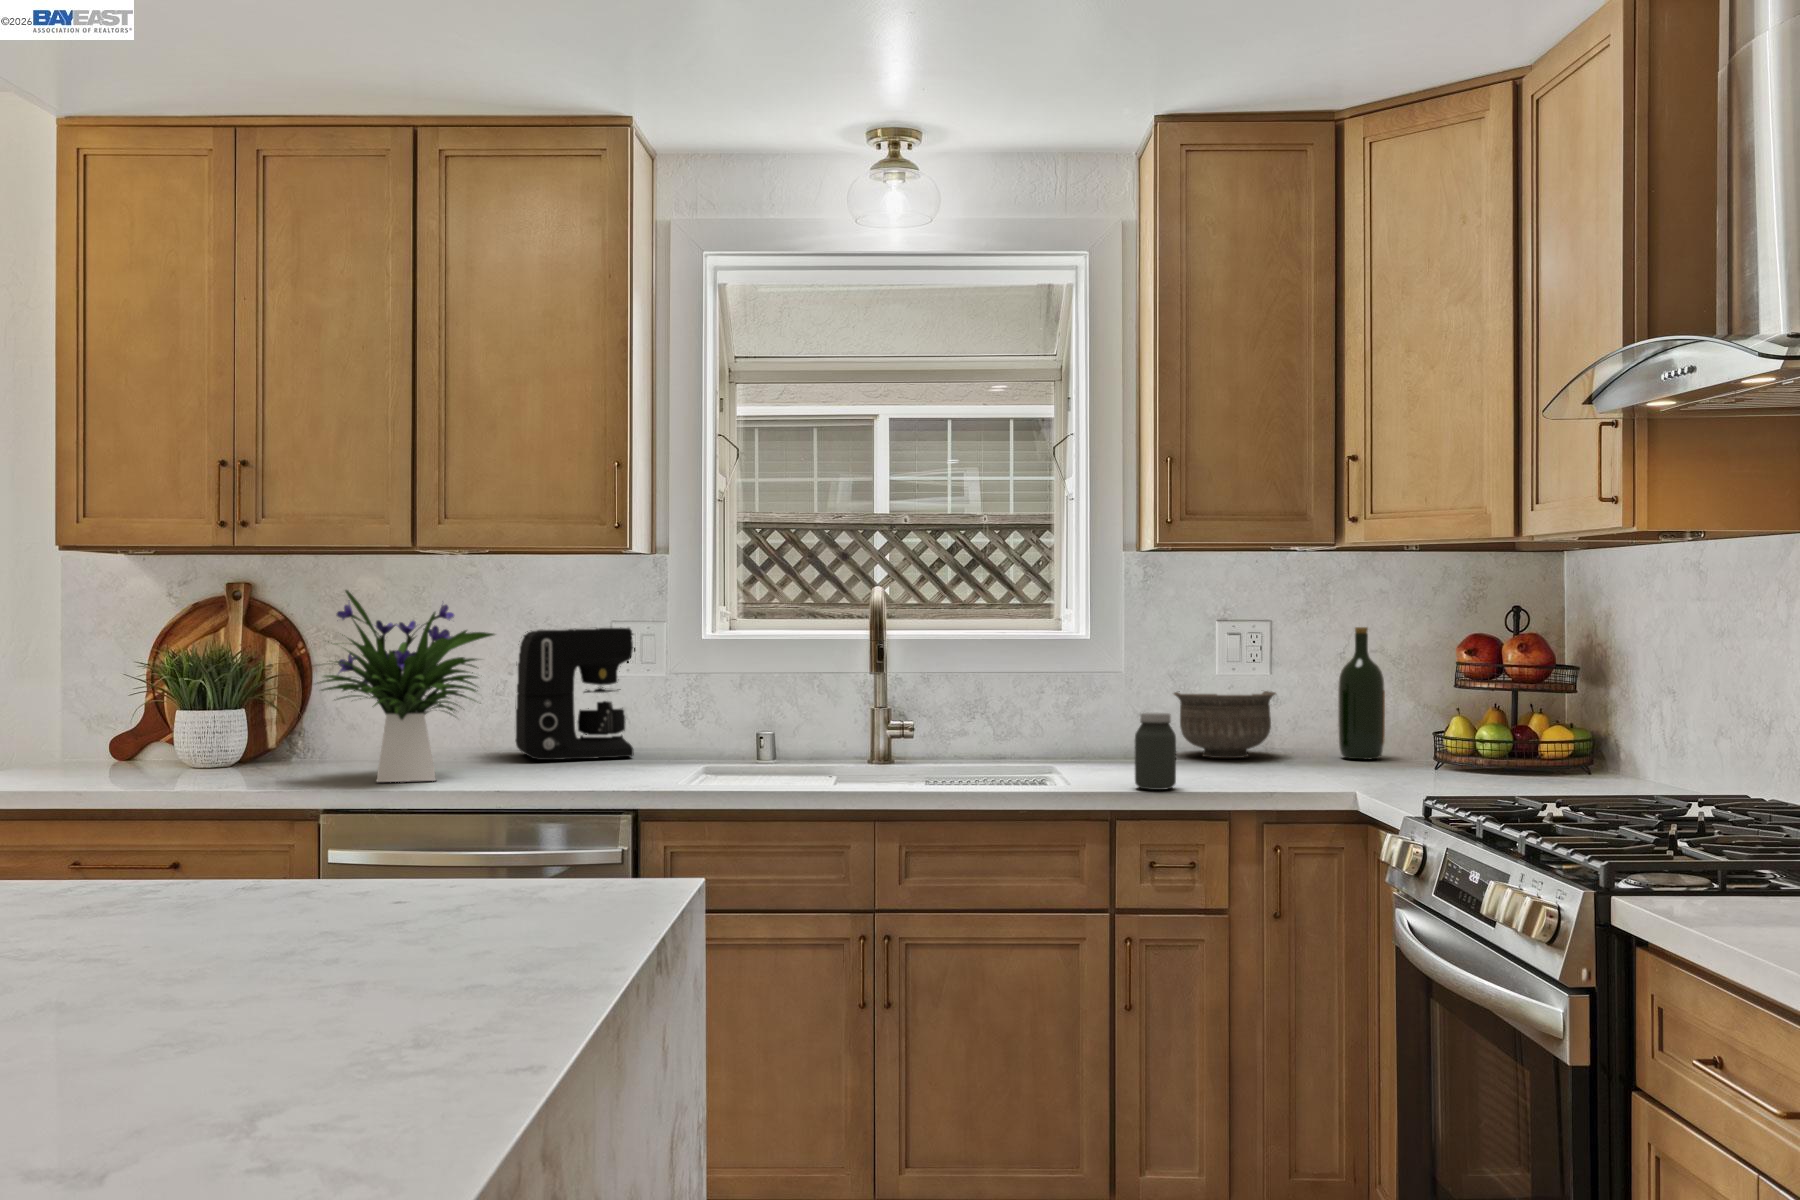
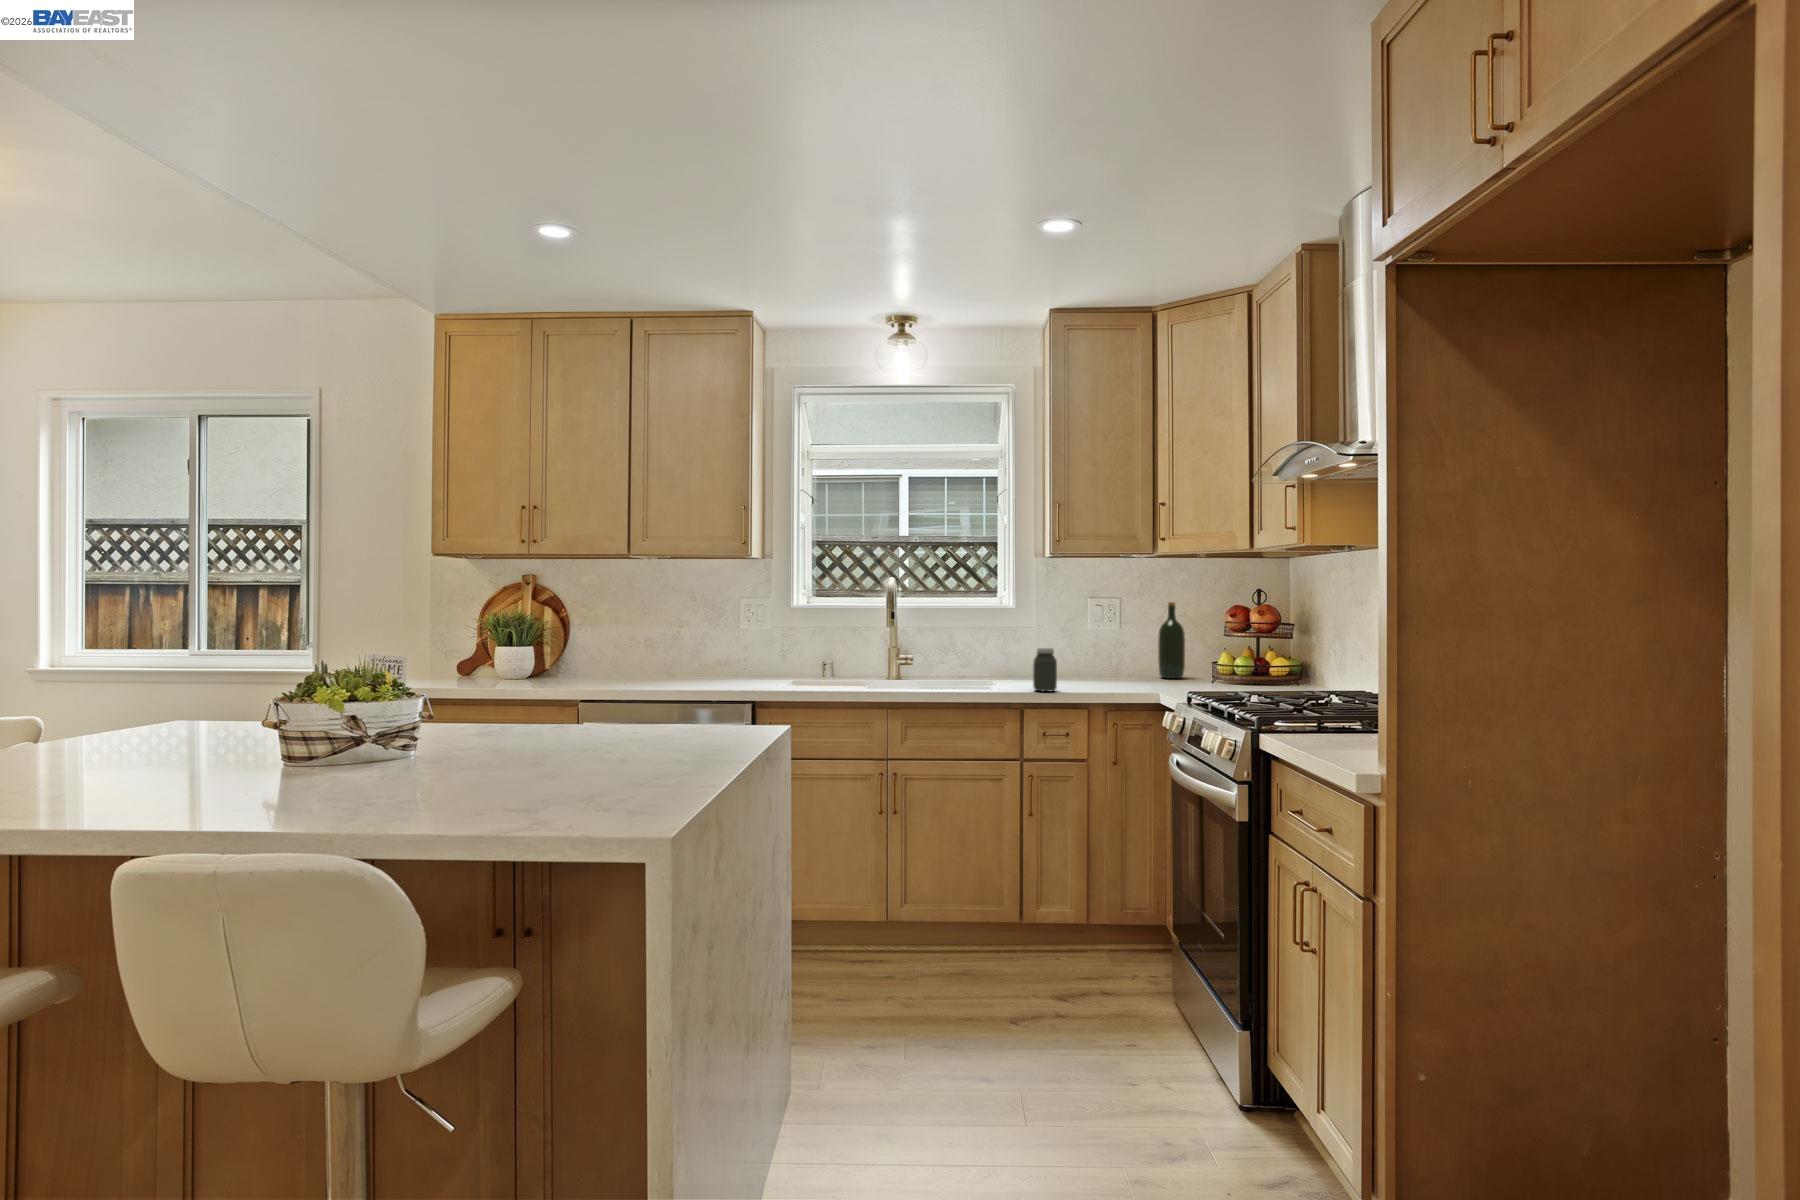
flower arrangement: present [317,590,494,782] -> none [572,577,675,686]
coffee maker: present [515,627,634,760] -> none [686,602,757,676]
bowl: present [1174,691,1276,758] -> none [1063,639,1123,677]

